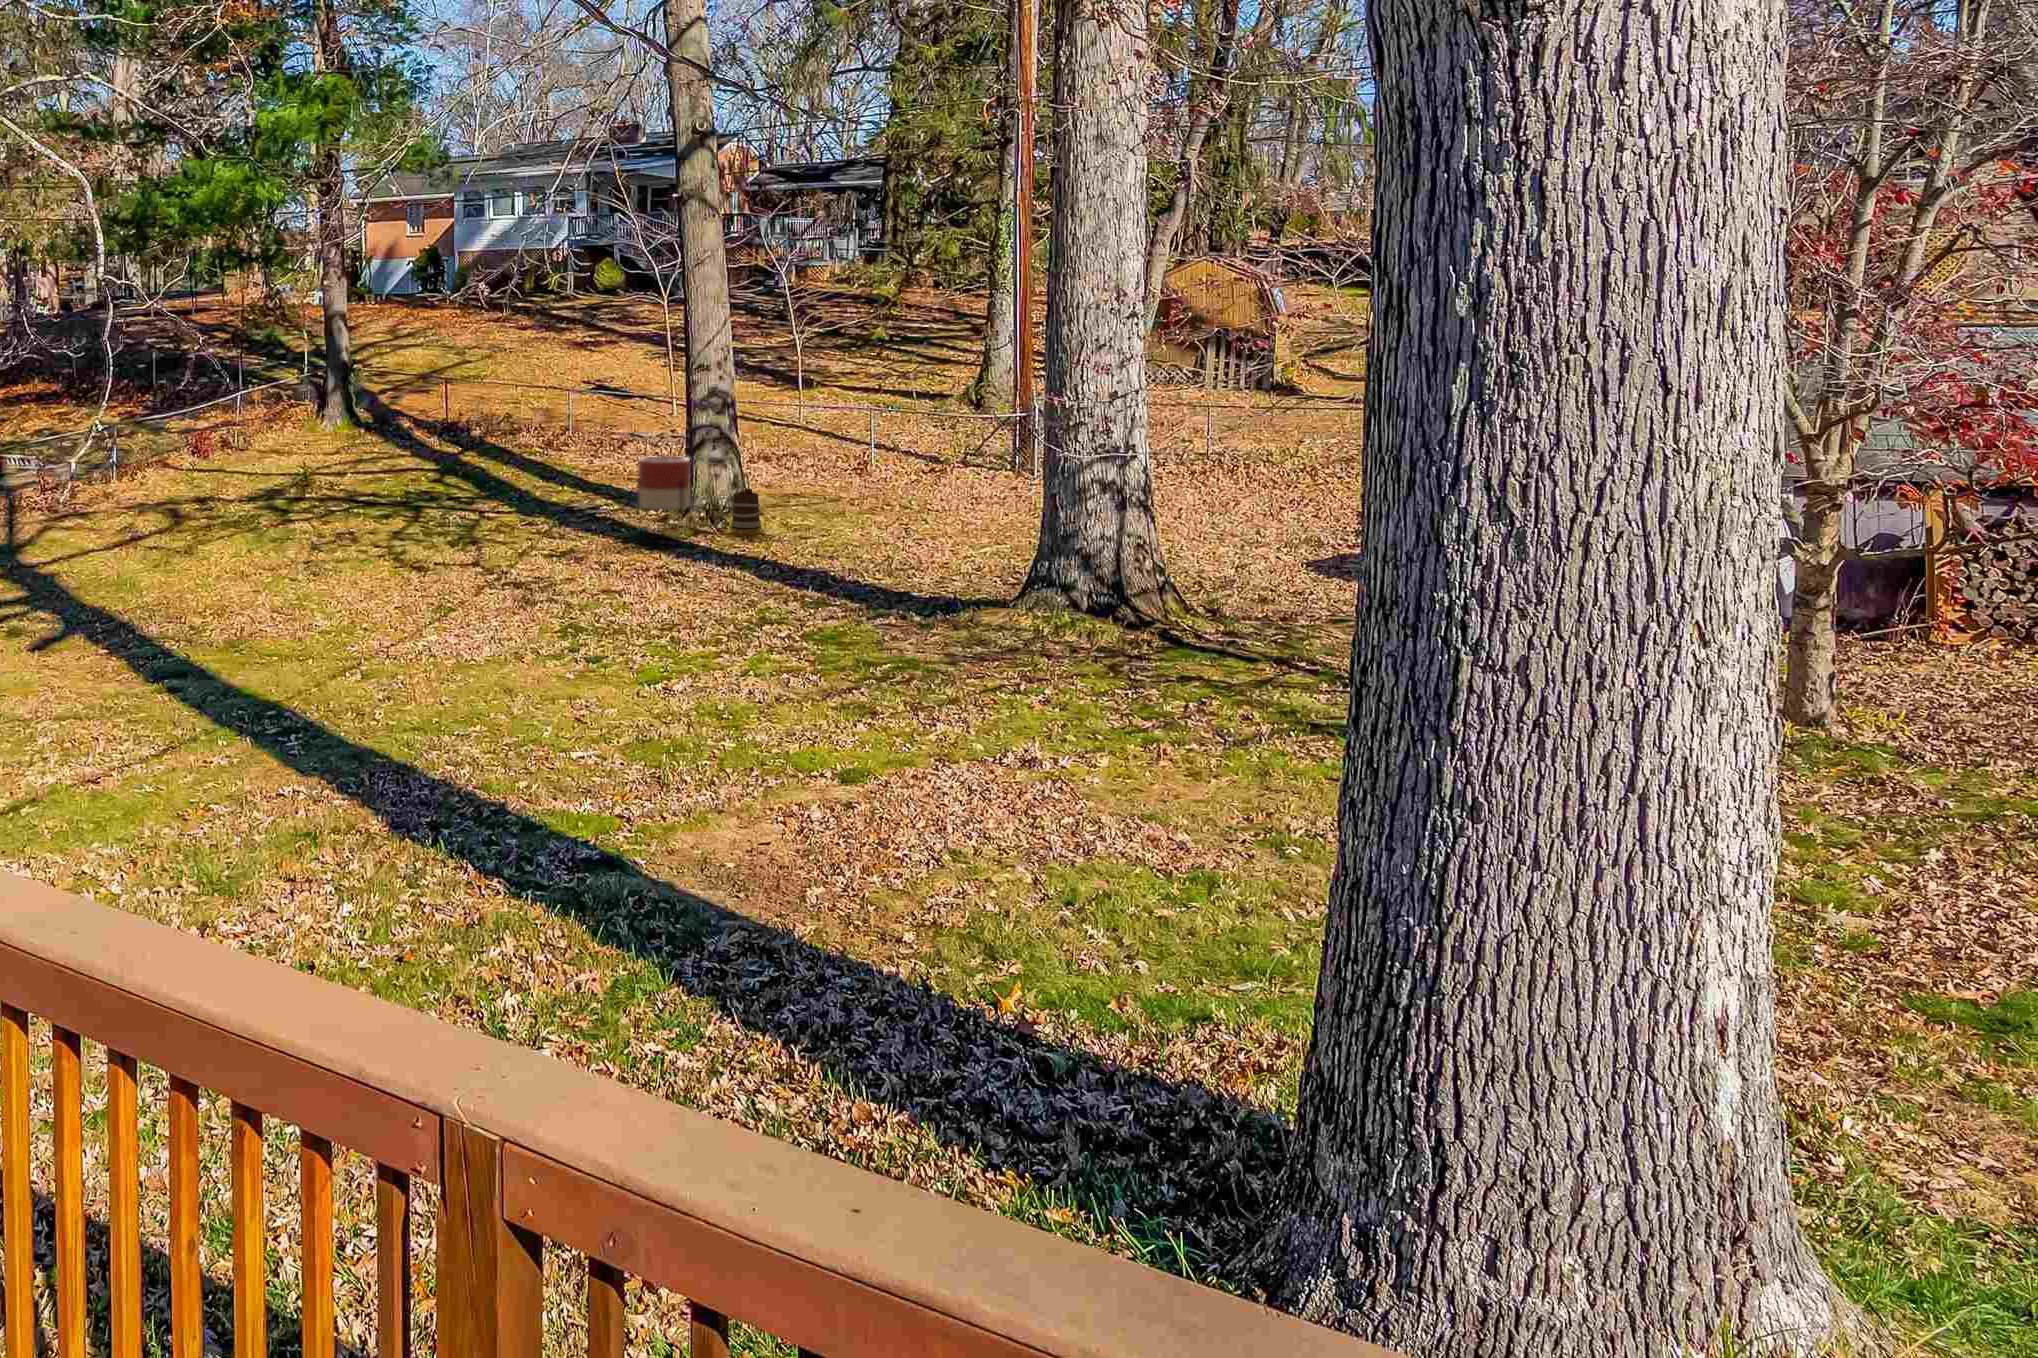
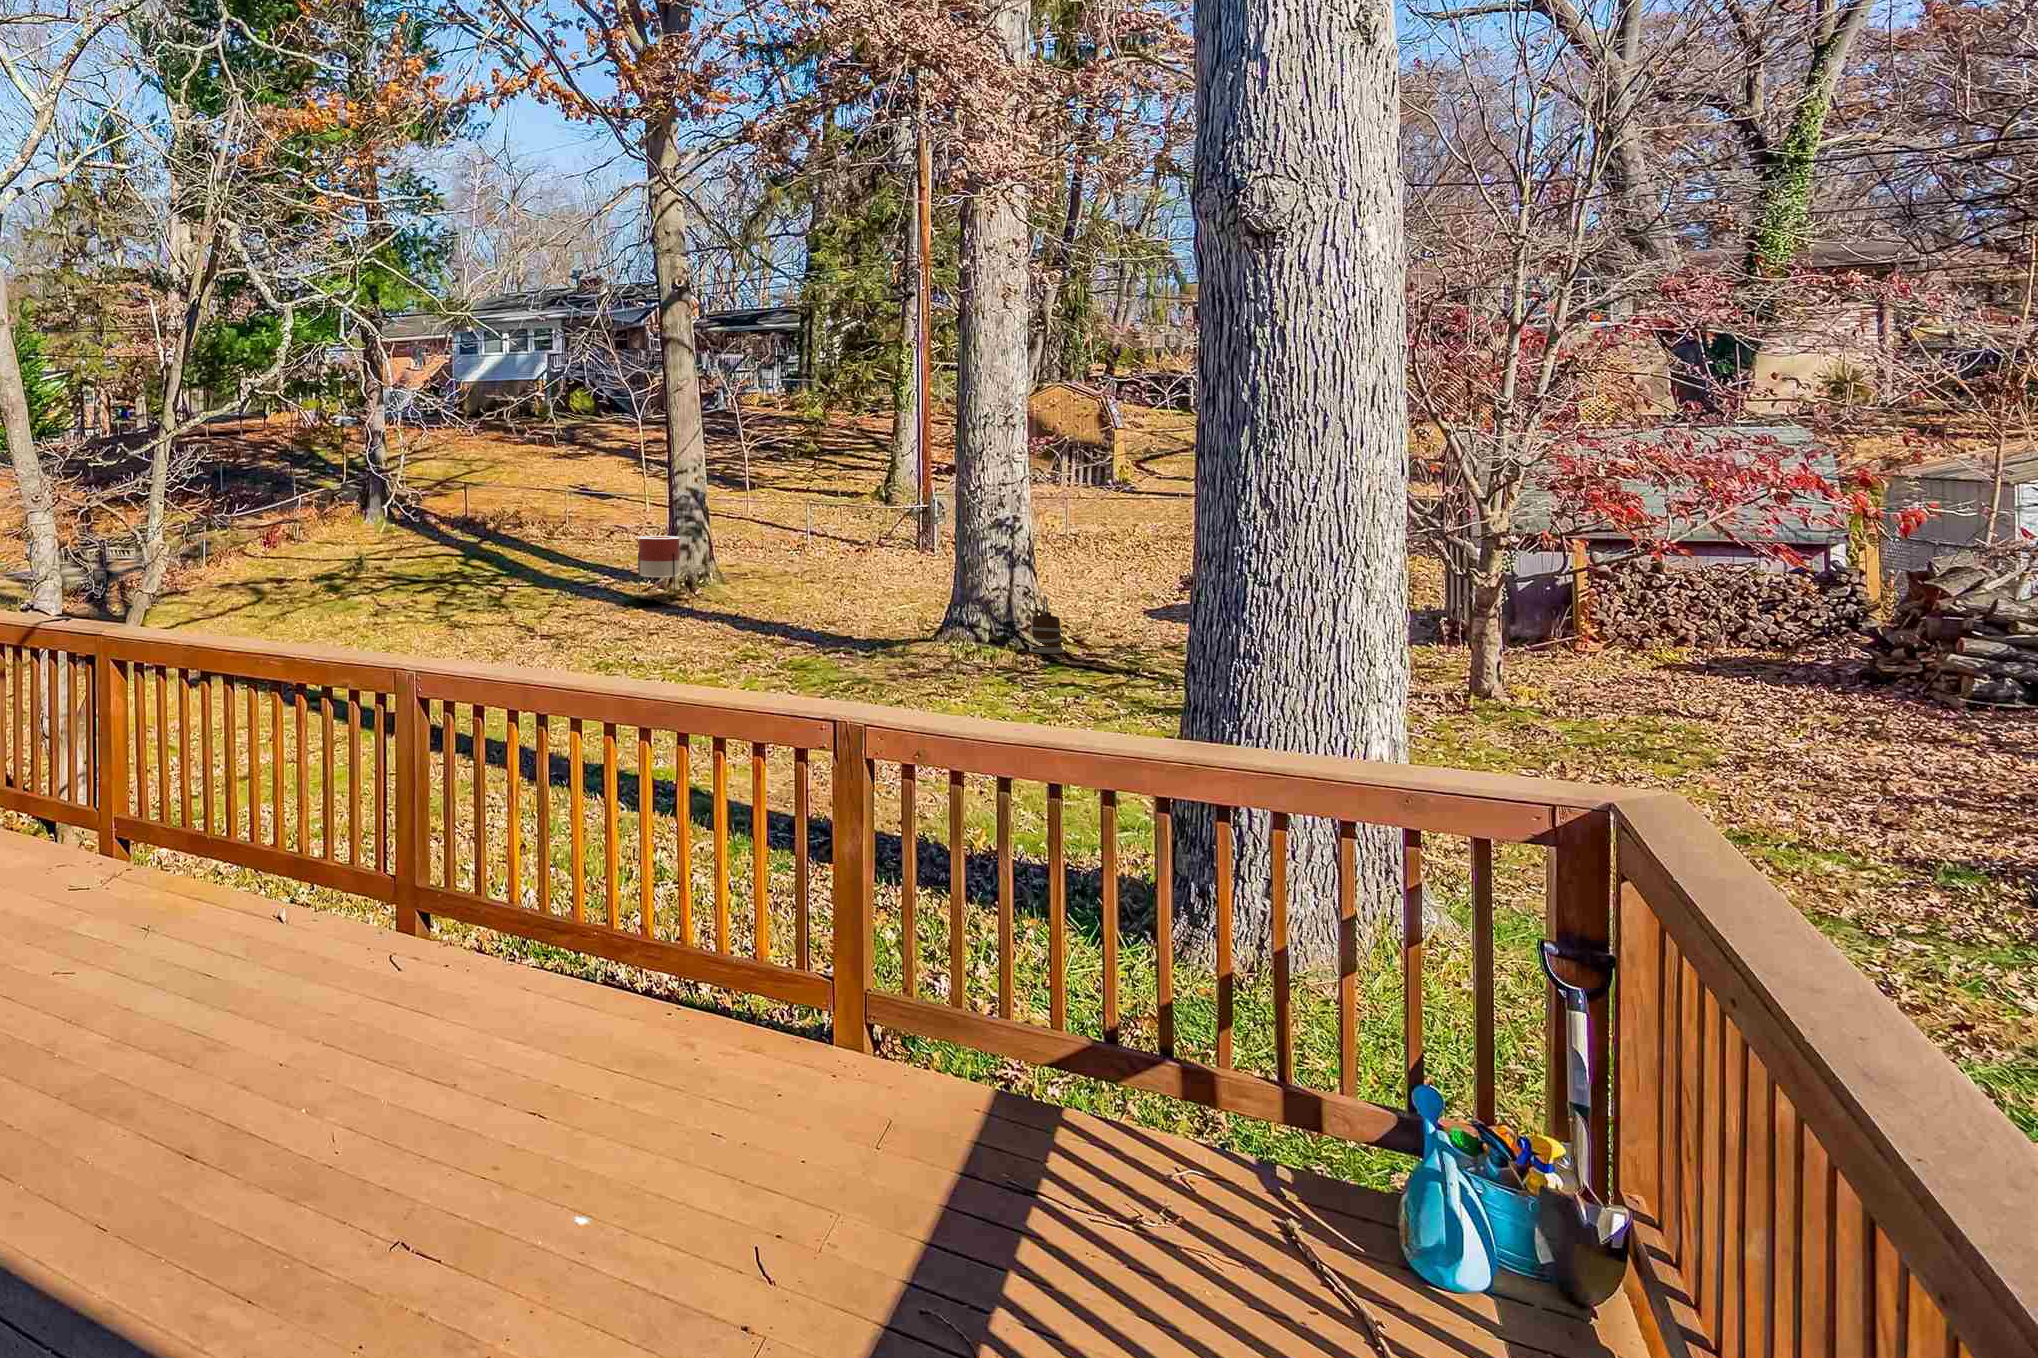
wooden bucket: present [731,473,761,528] -> present [1029,596,1063,654]

